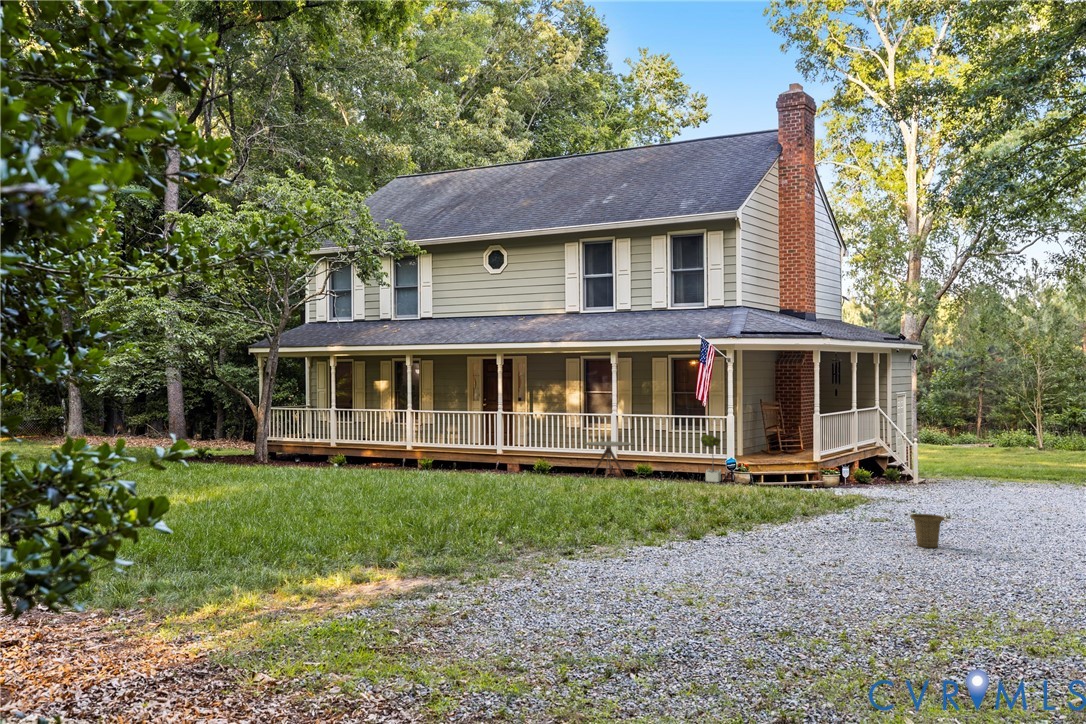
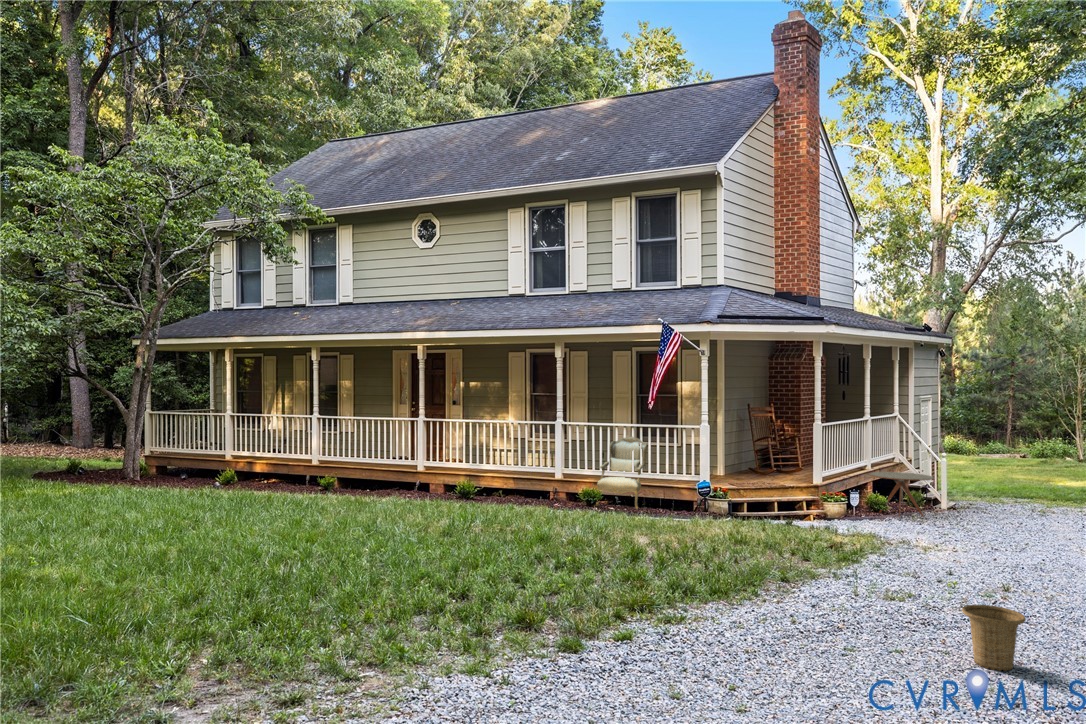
armchair: none [650,426,688,481] -> present [596,436,648,510]
potted tree: present [701,434,721,482] -> none [662,448,689,512]
round table: present [585,441,632,476] -> present [870,472,933,517]

